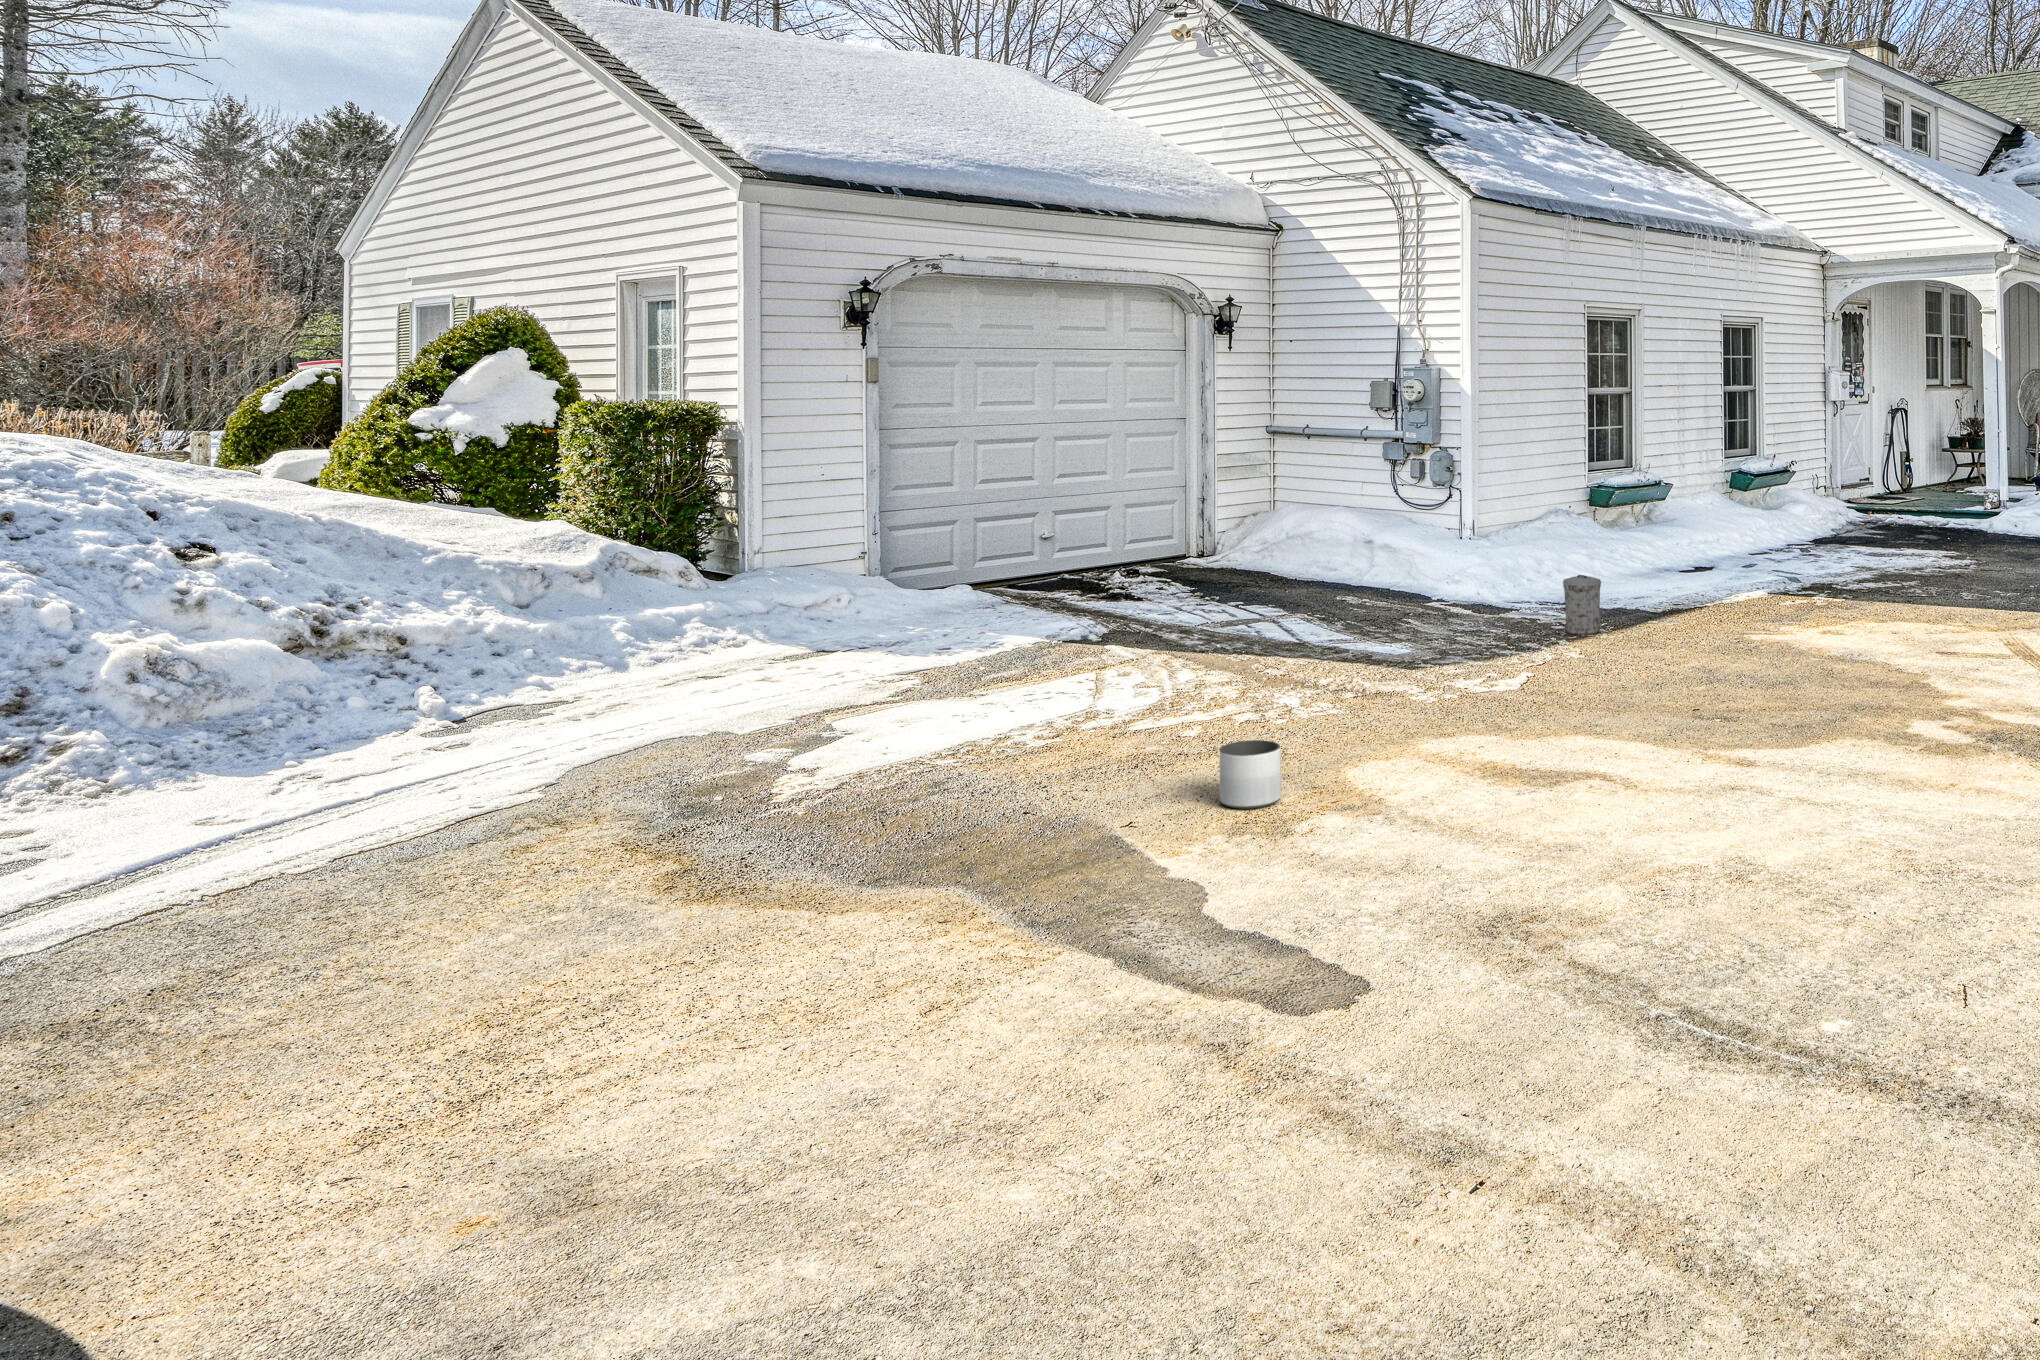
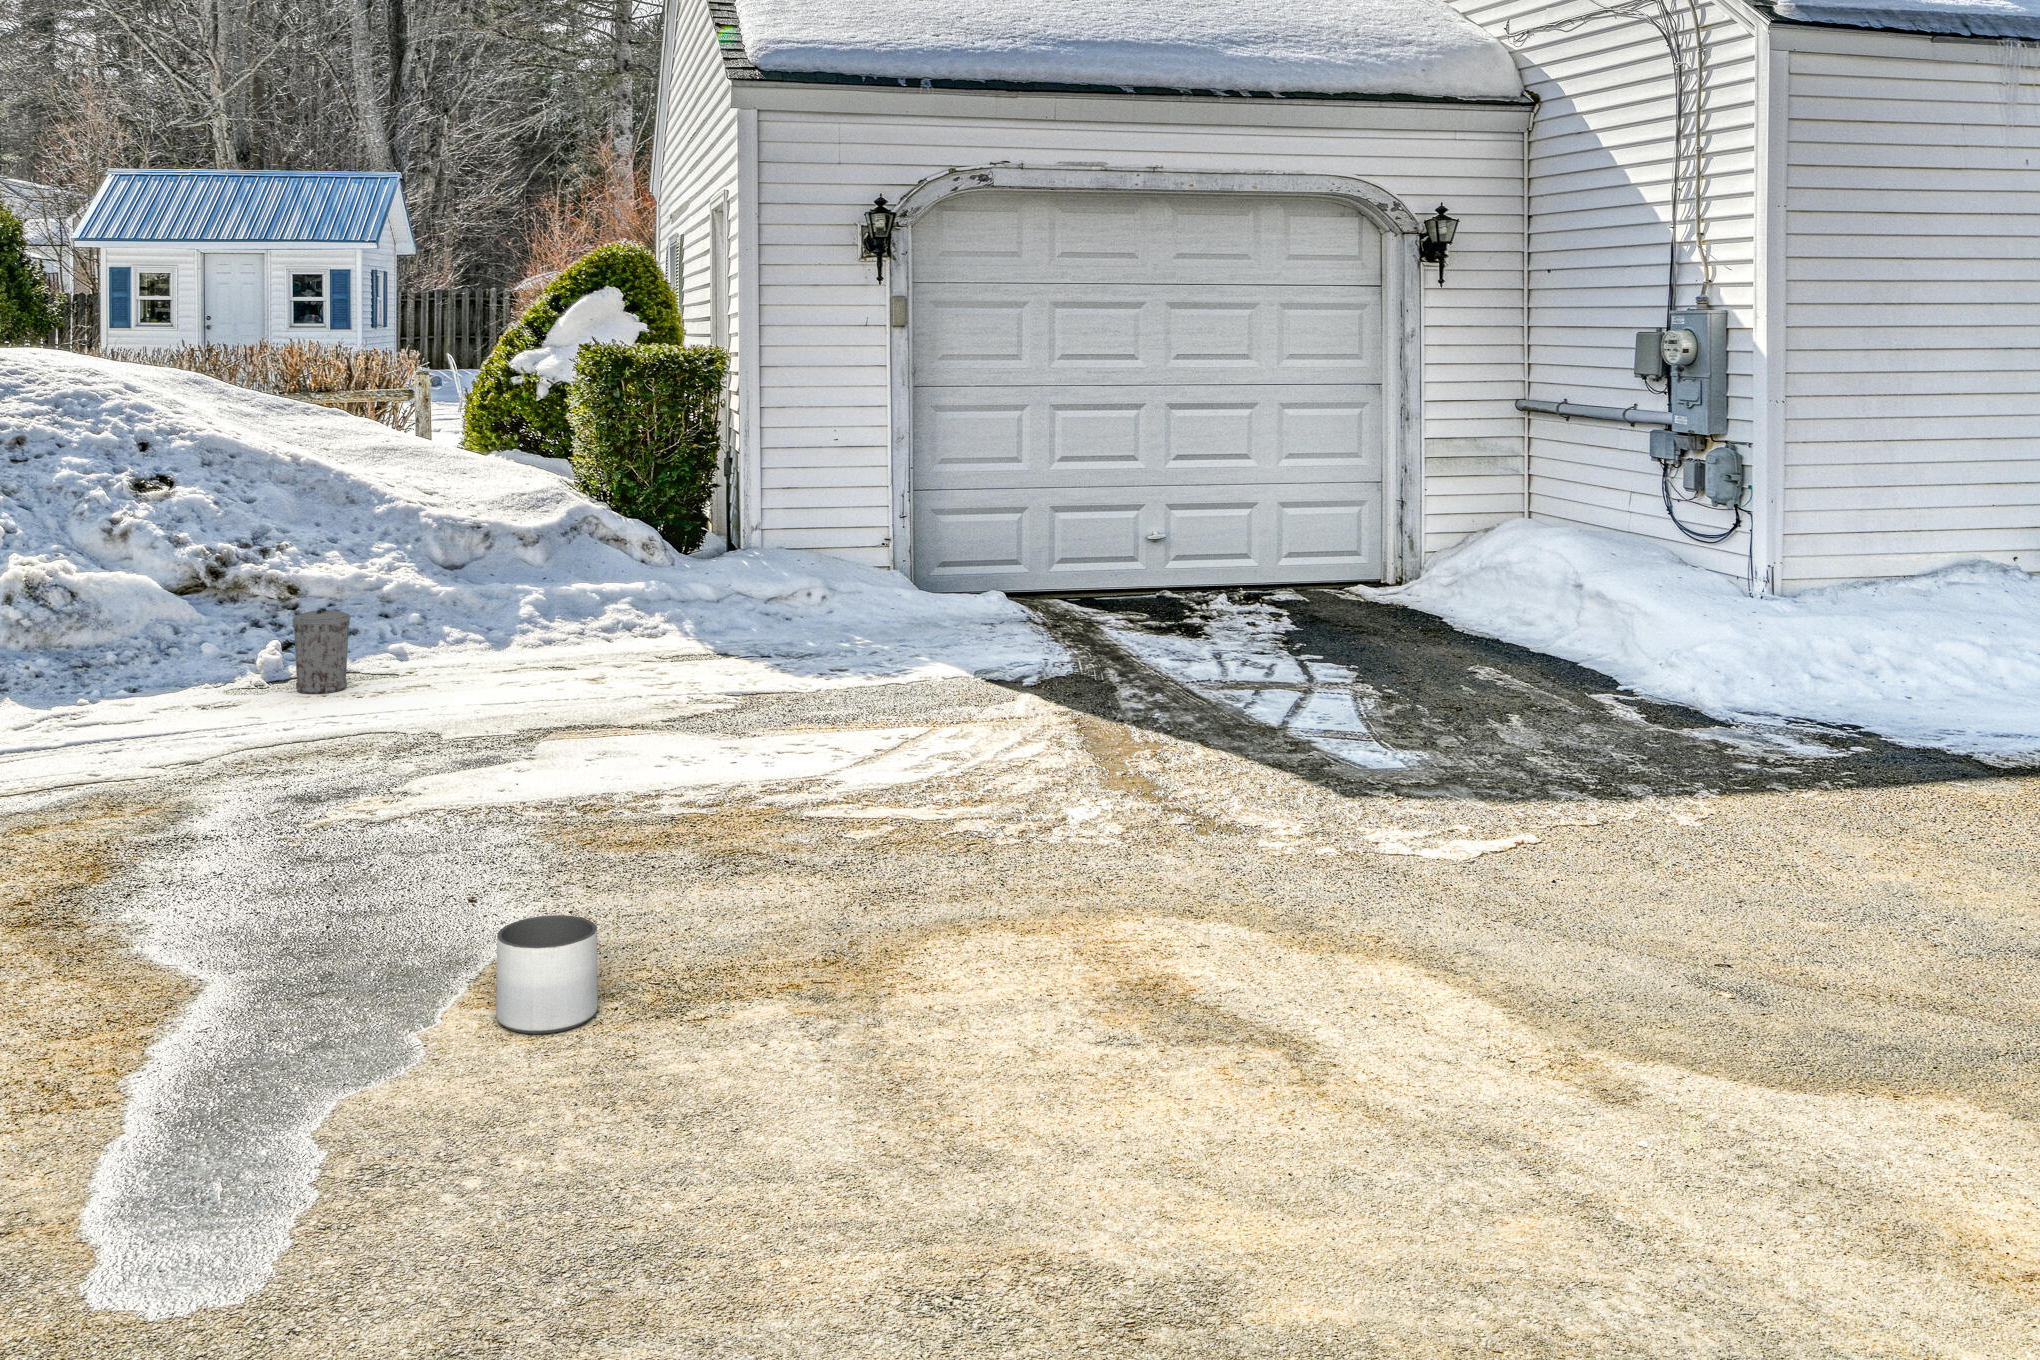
trash can: present [1563,575,1601,635] -> present [292,608,350,694]

